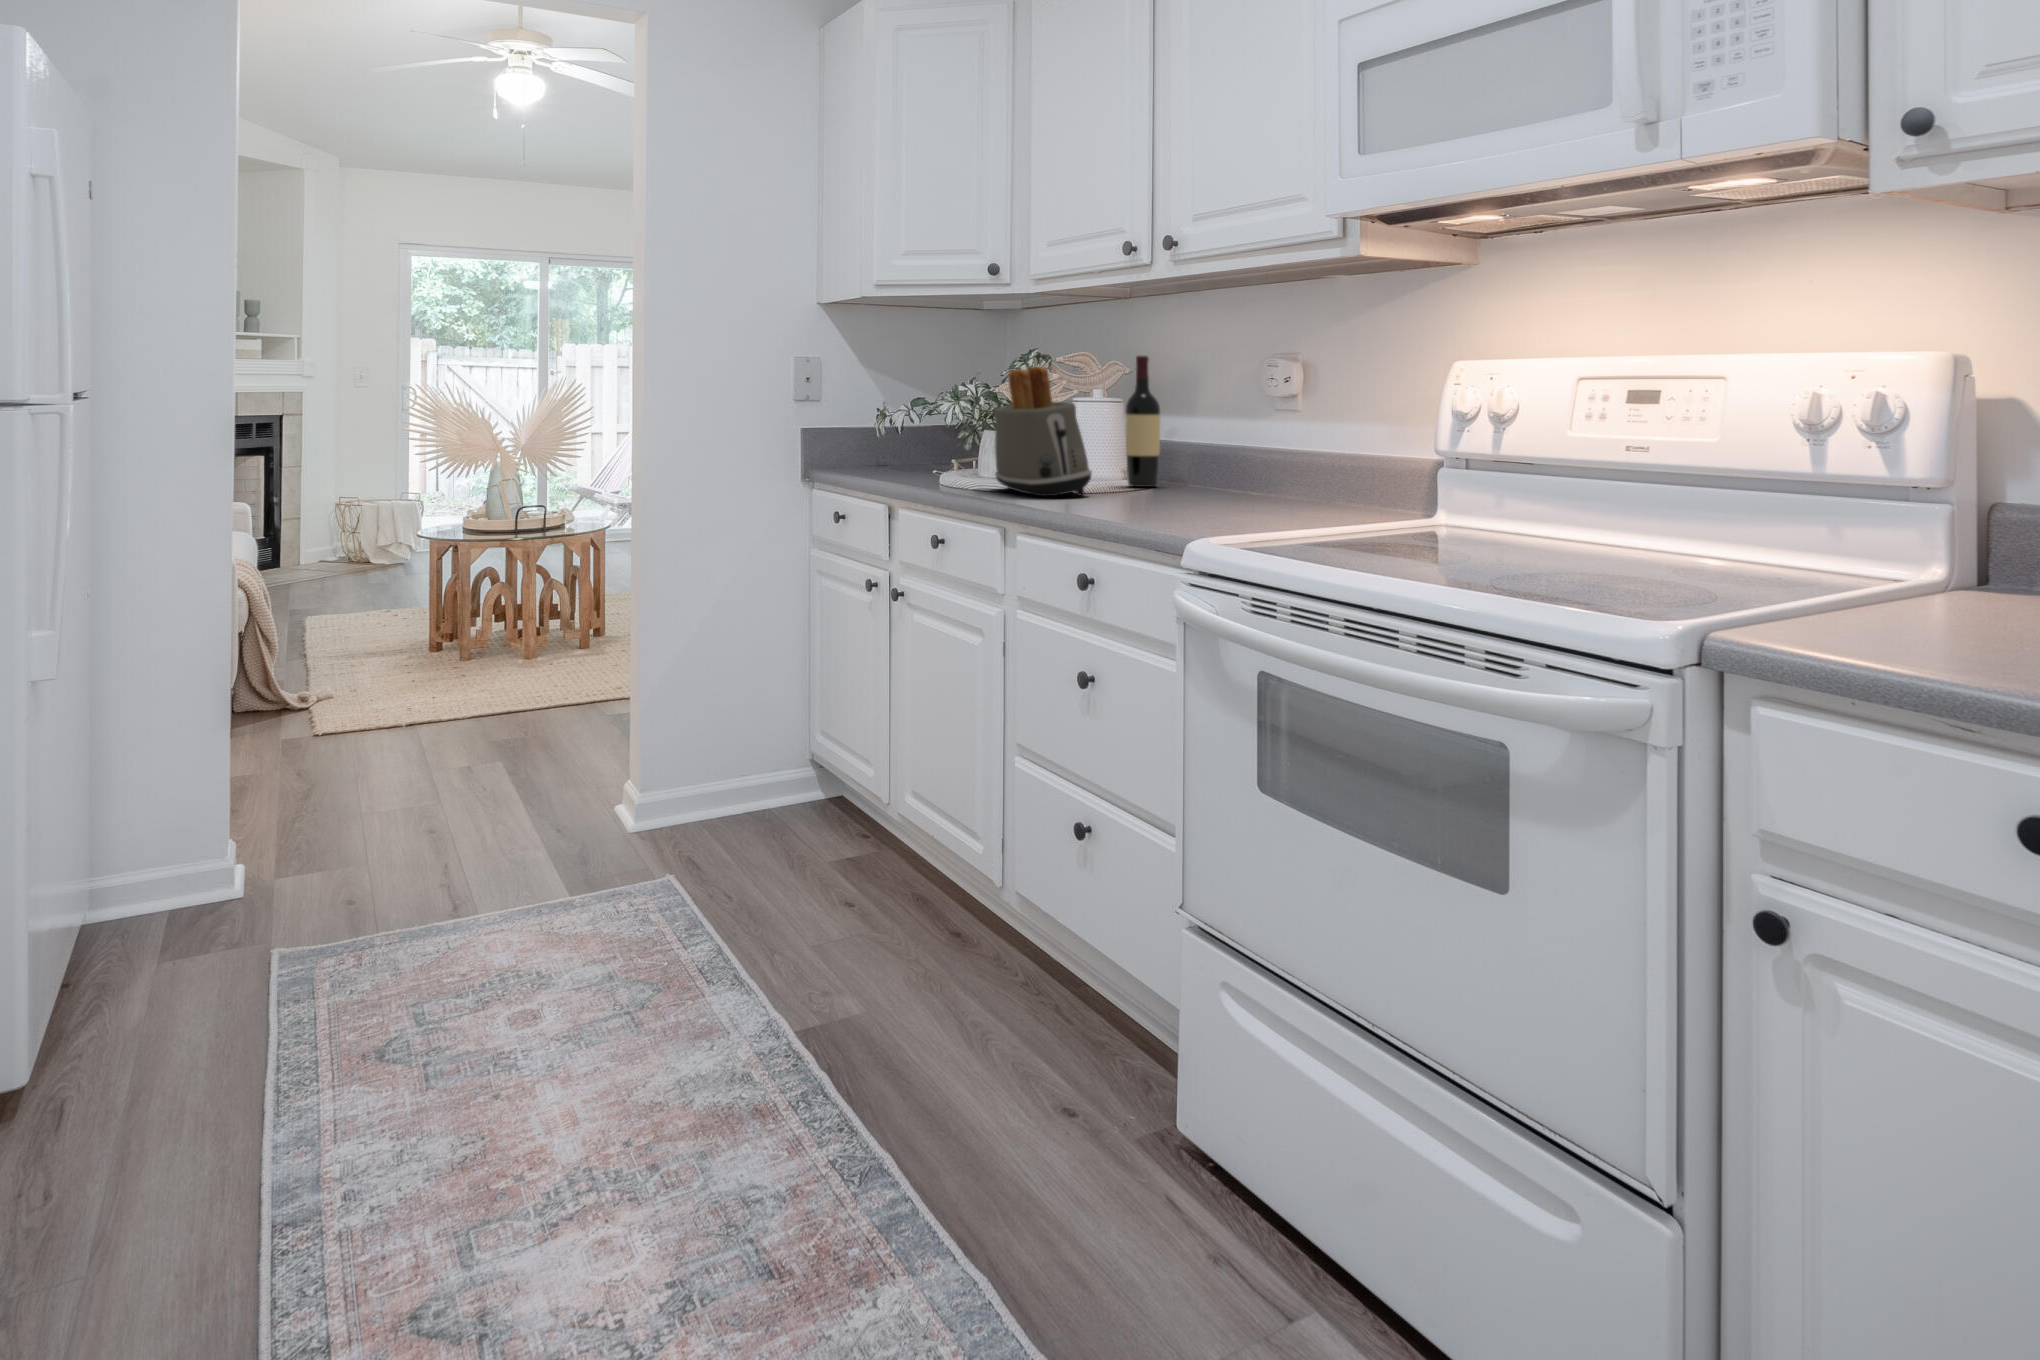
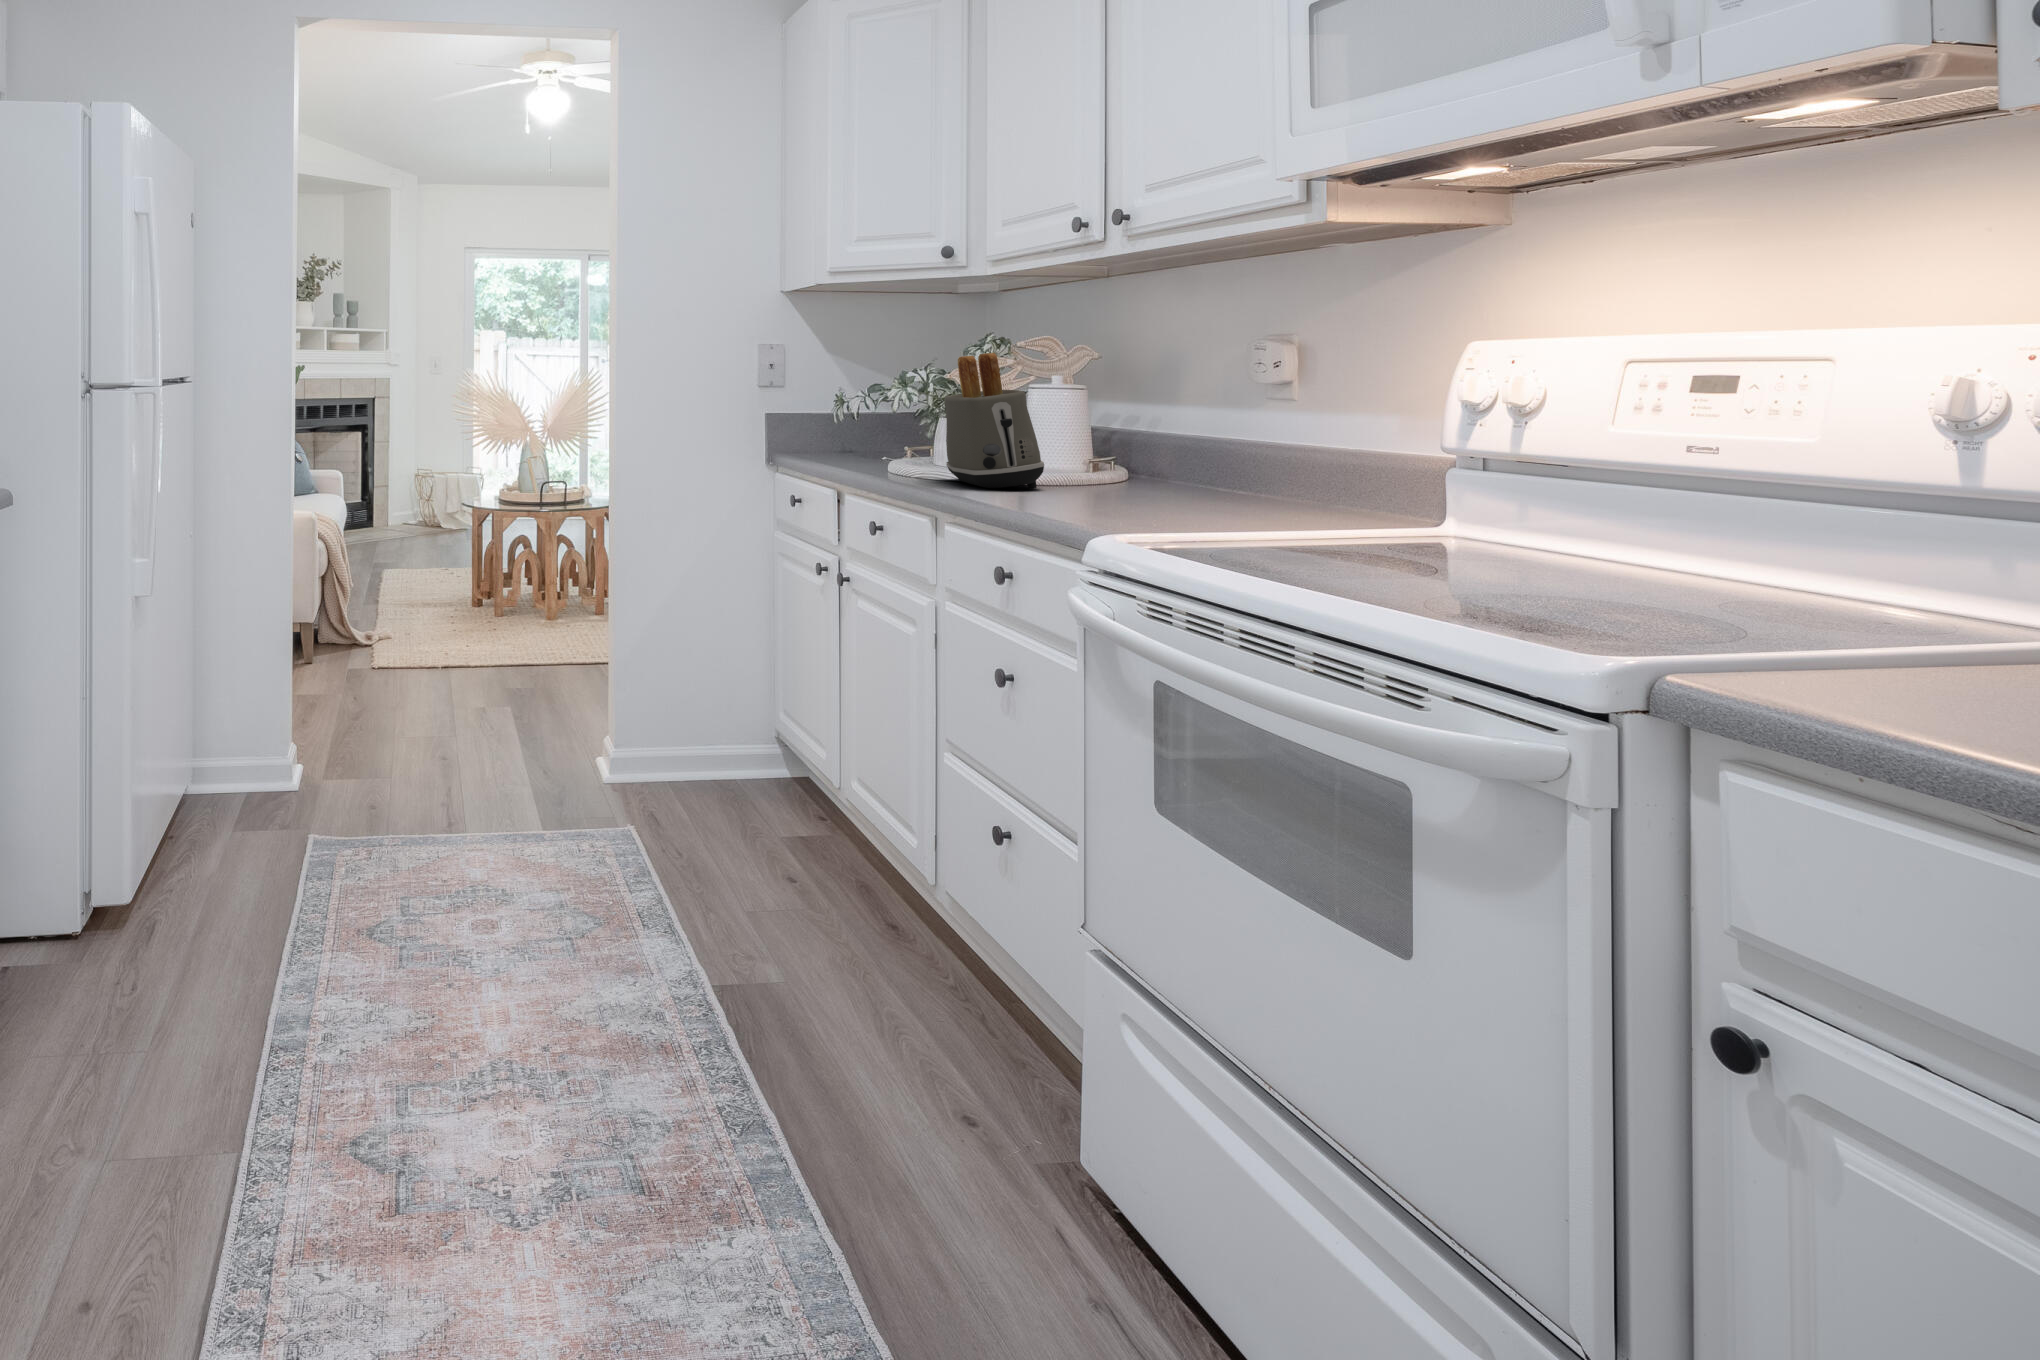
wine bottle: present [1125,355,1160,487] -> none [1098,341,1139,483]

